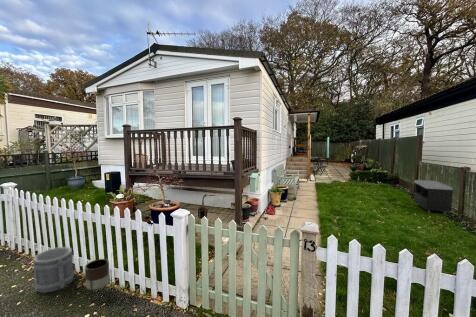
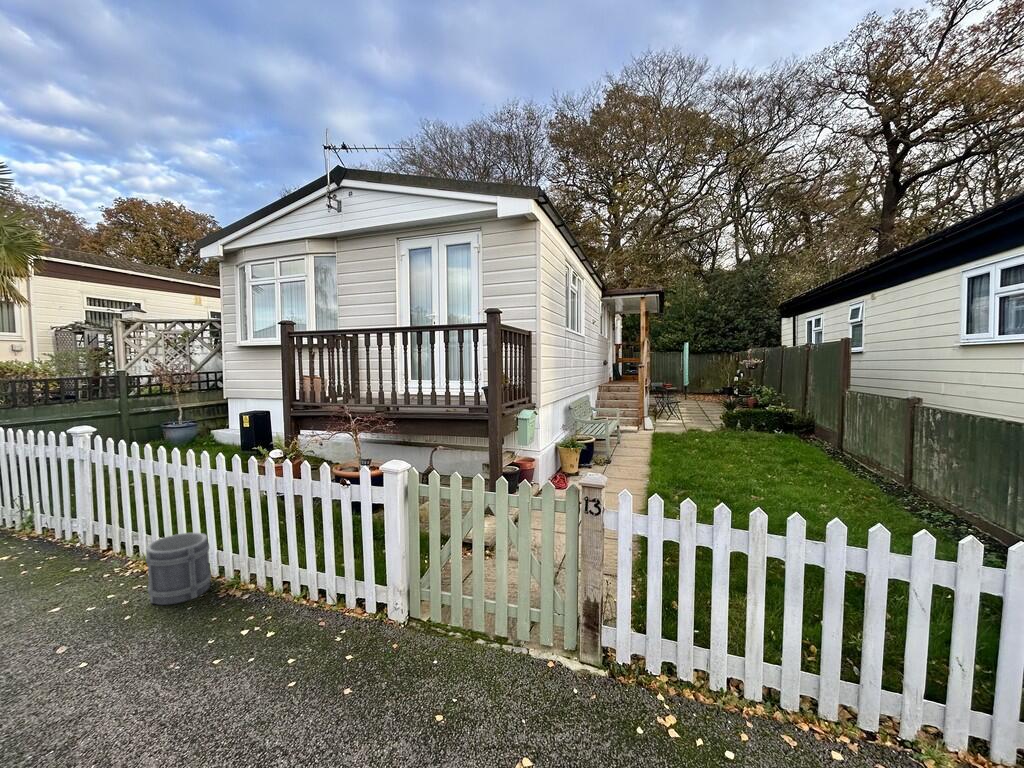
storage bench: present [414,180,453,213] -> none [831,424,894,485]
planter: present [85,259,112,301] -> none [236,548,279,615]

